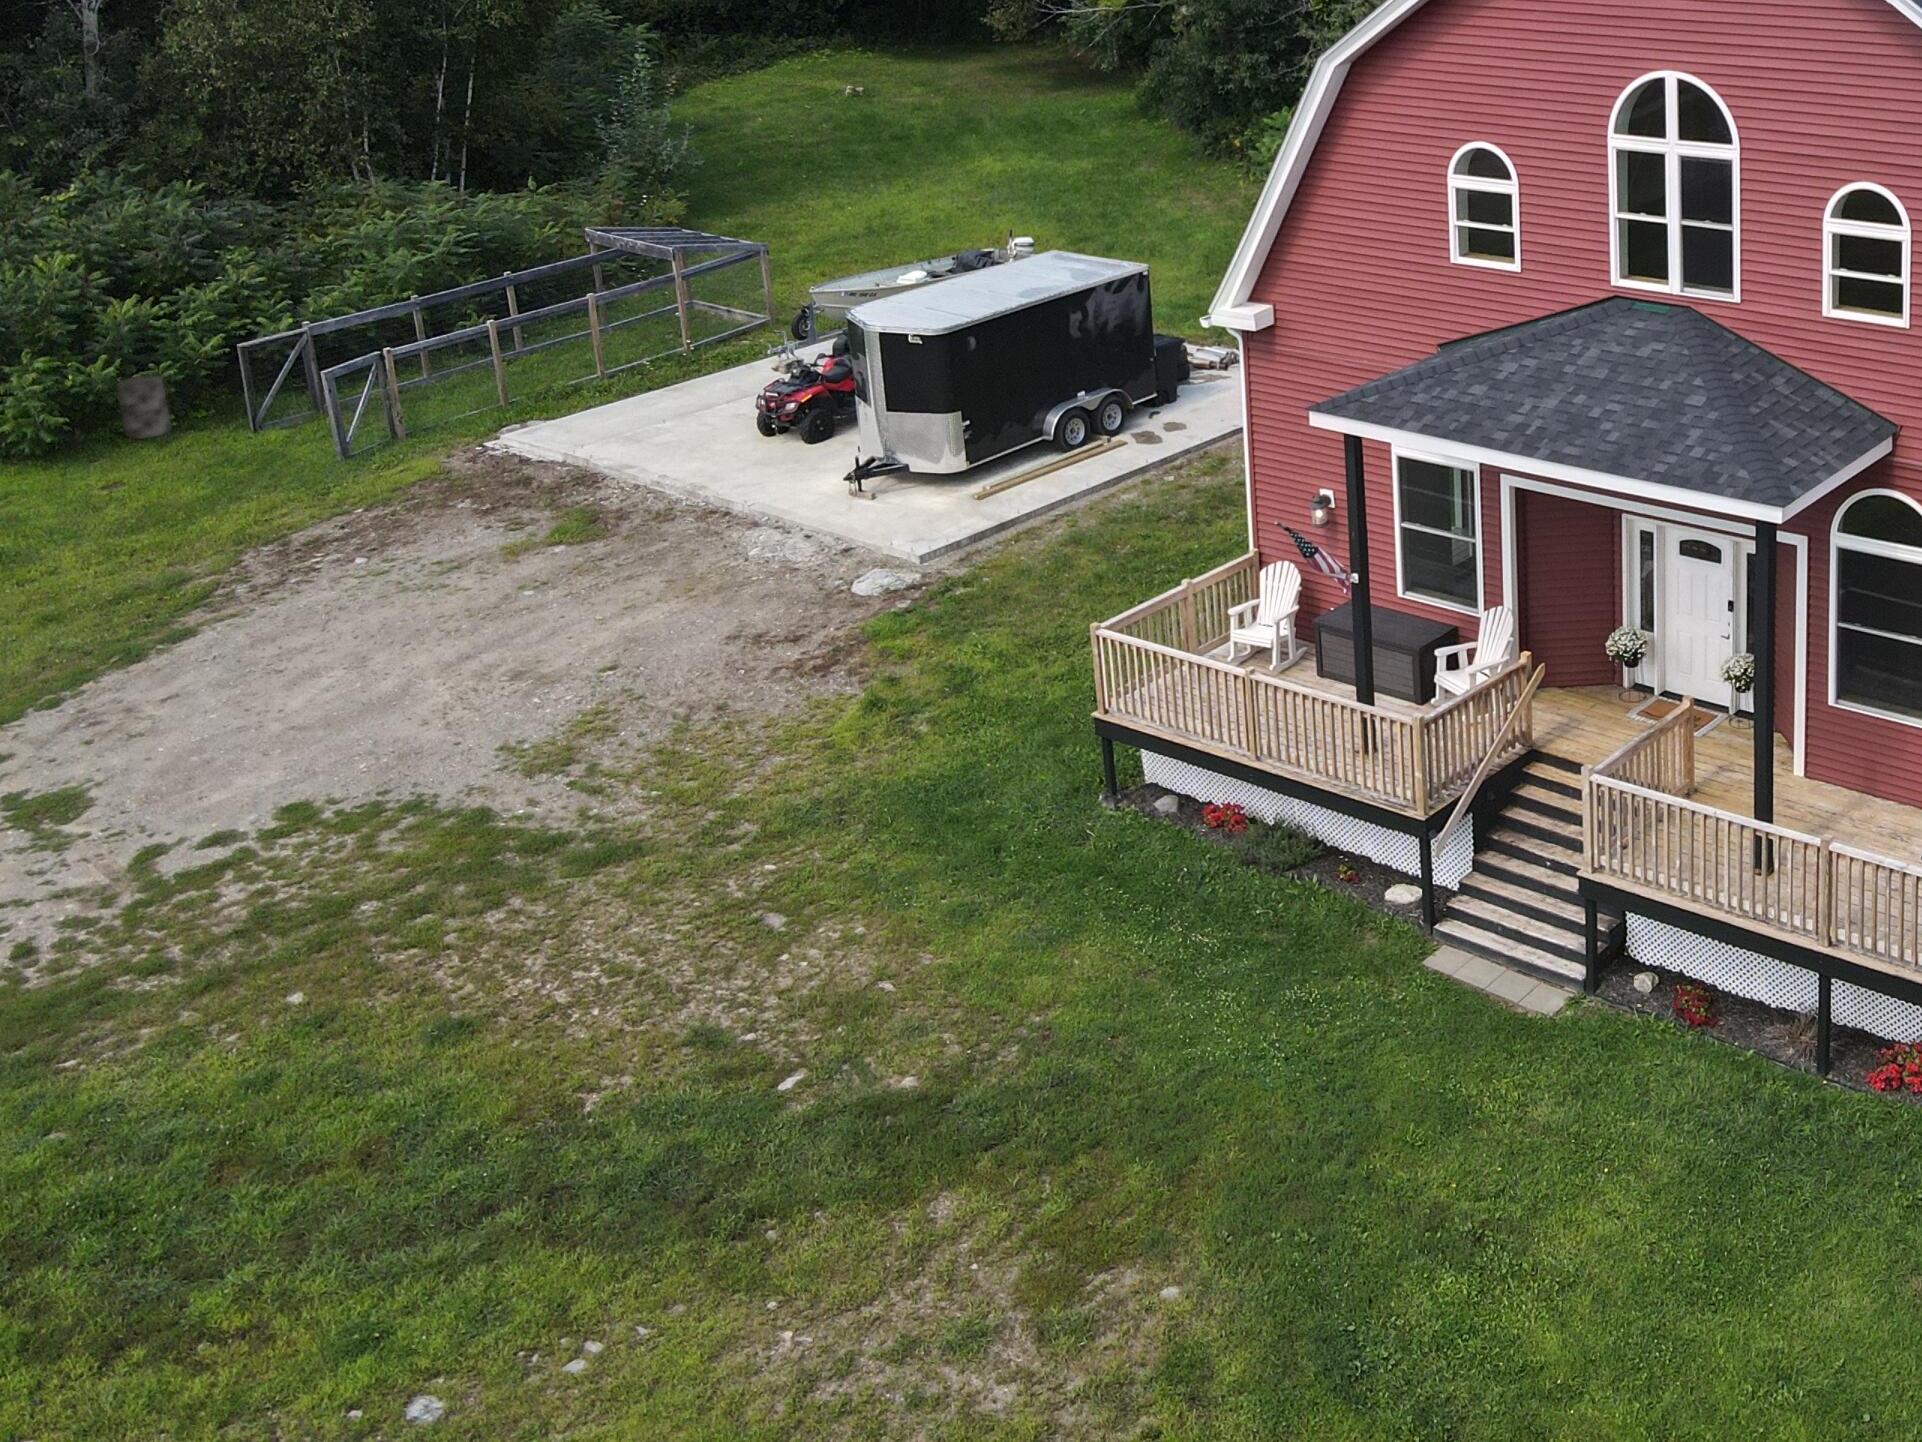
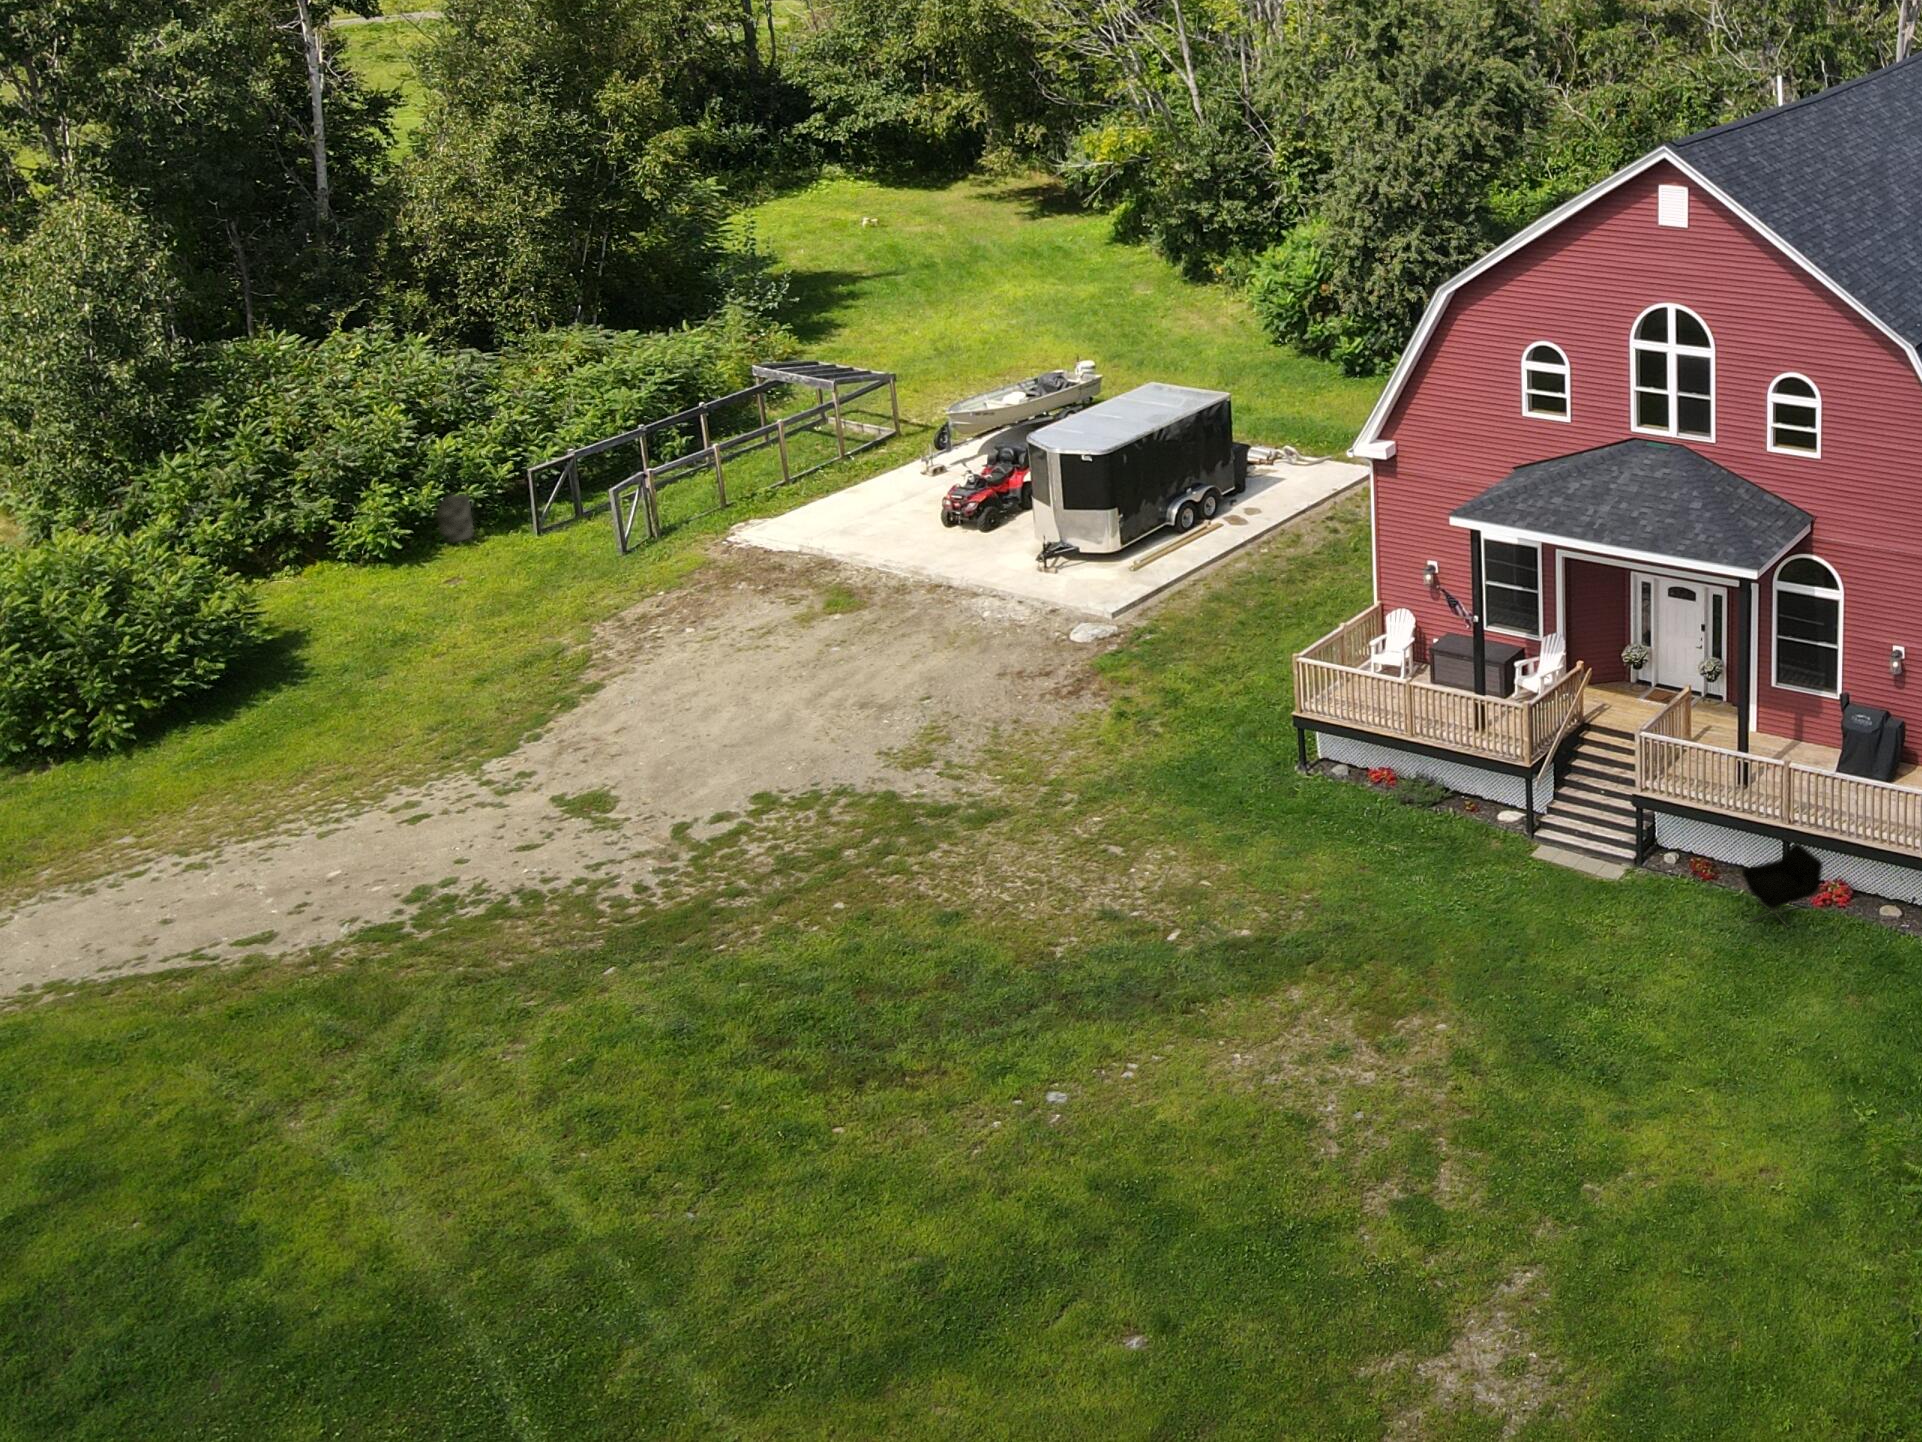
lounge chair: none [1744,978,1883,1130] -> present [1742,843,1823,927]

